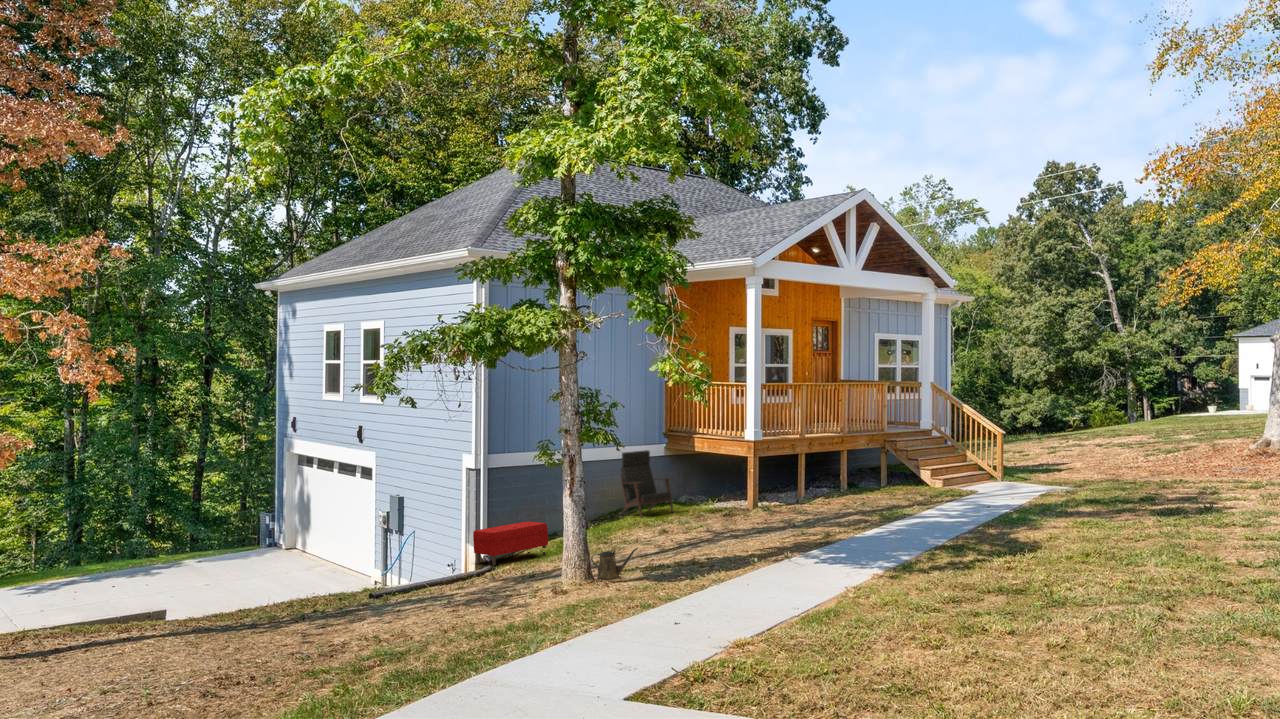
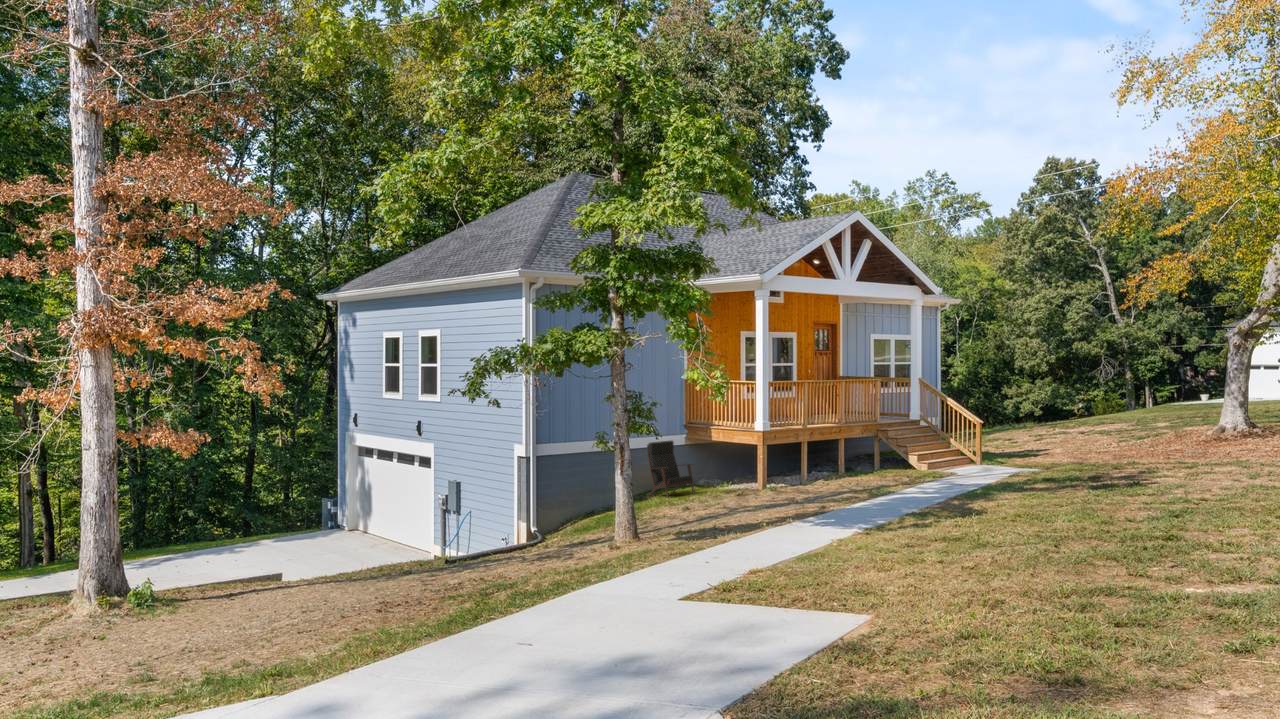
bench: present [473,522,548,566] -> none [528,501,590,538]
watering can: present [591,548,638,579] -> none [635,515,672,539]

